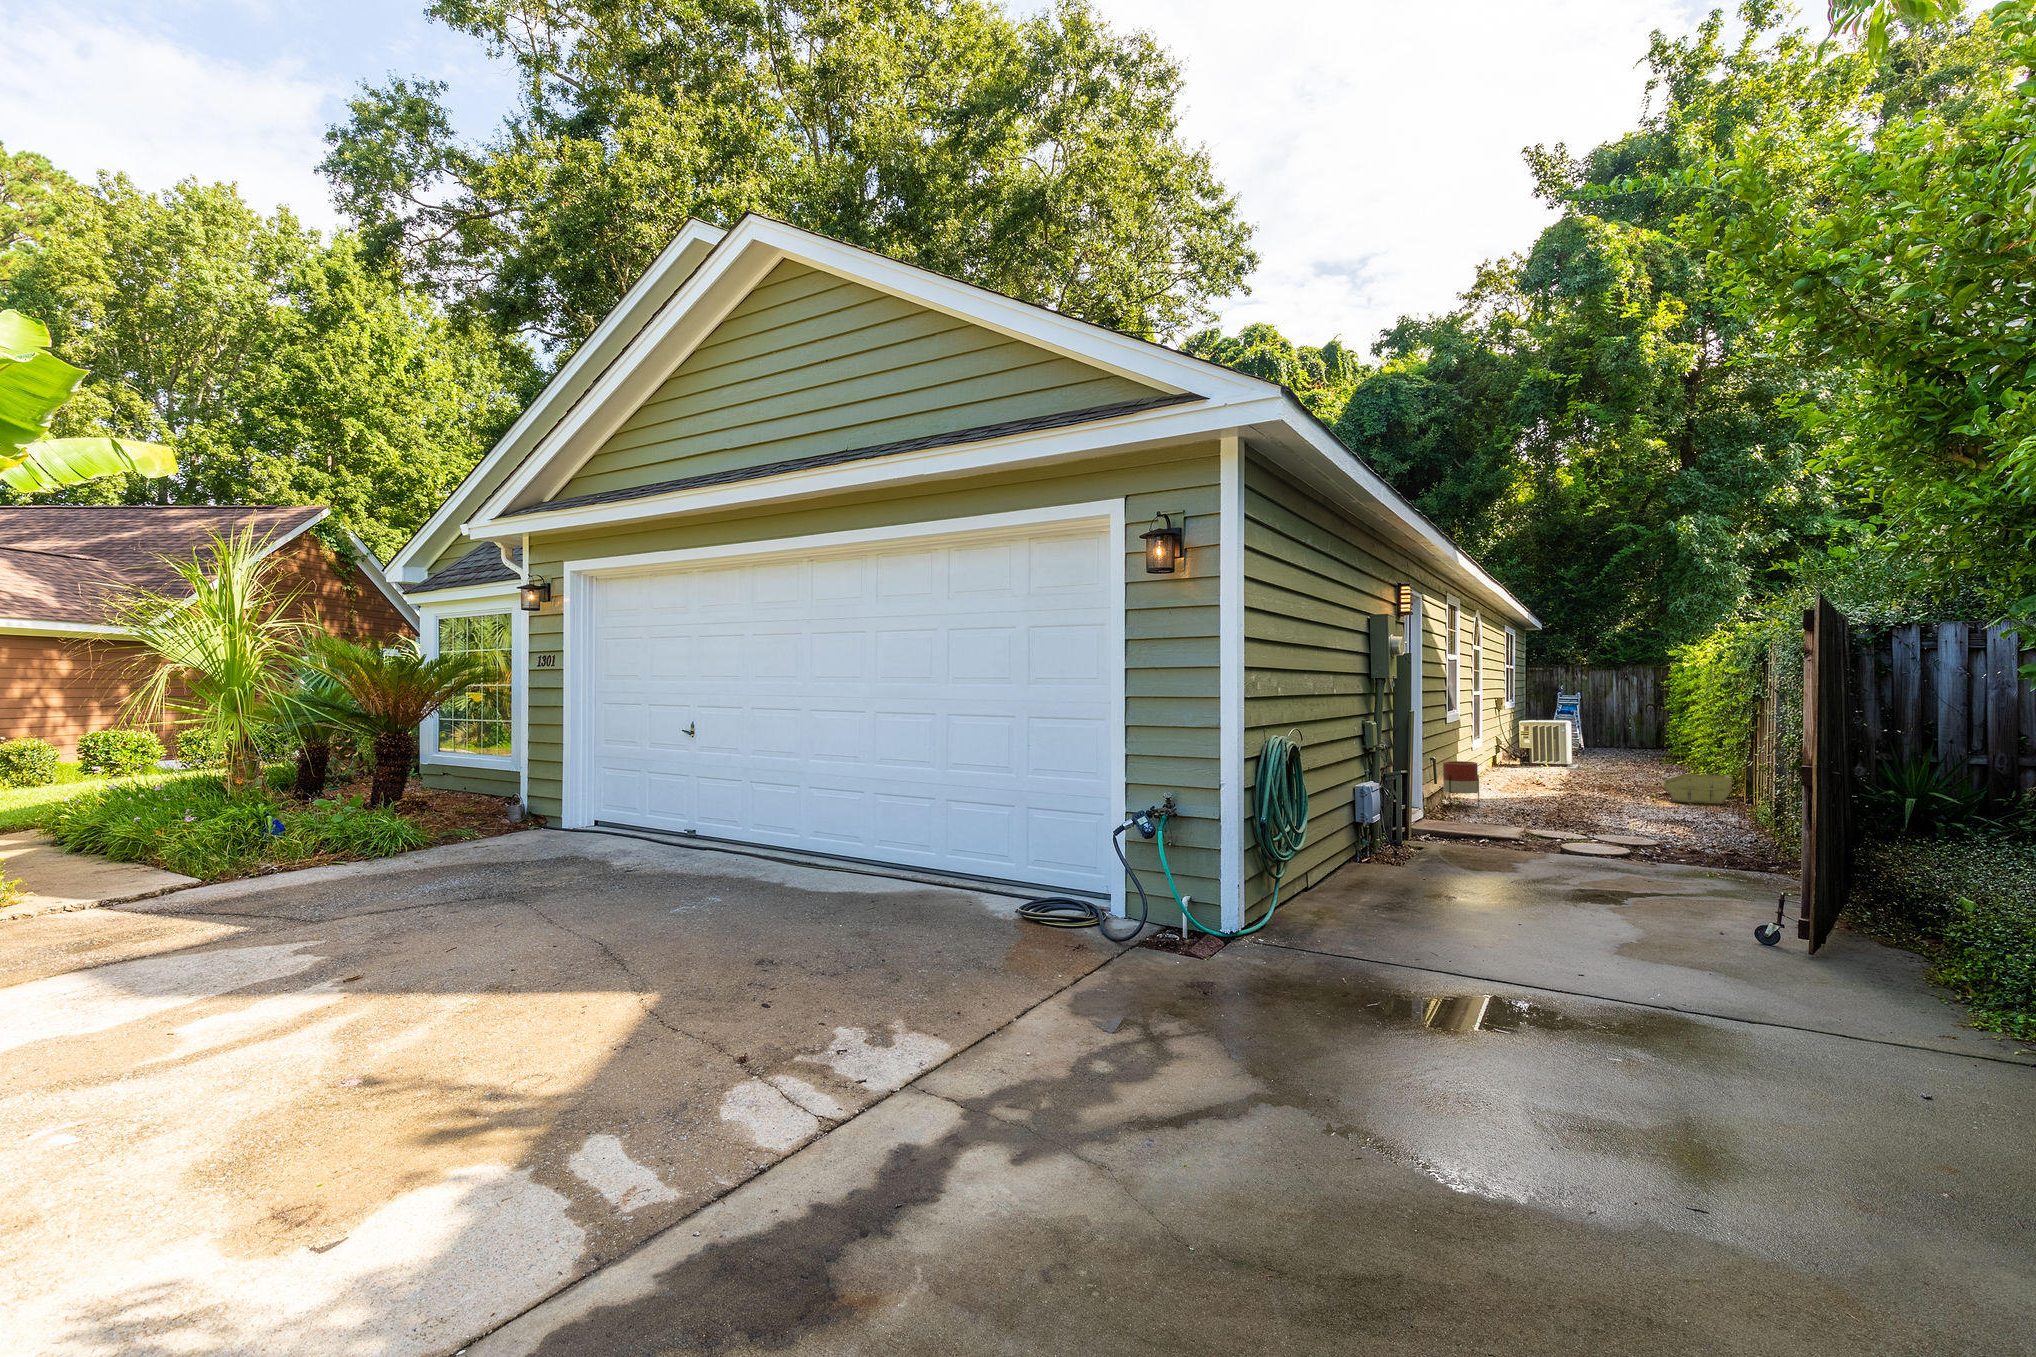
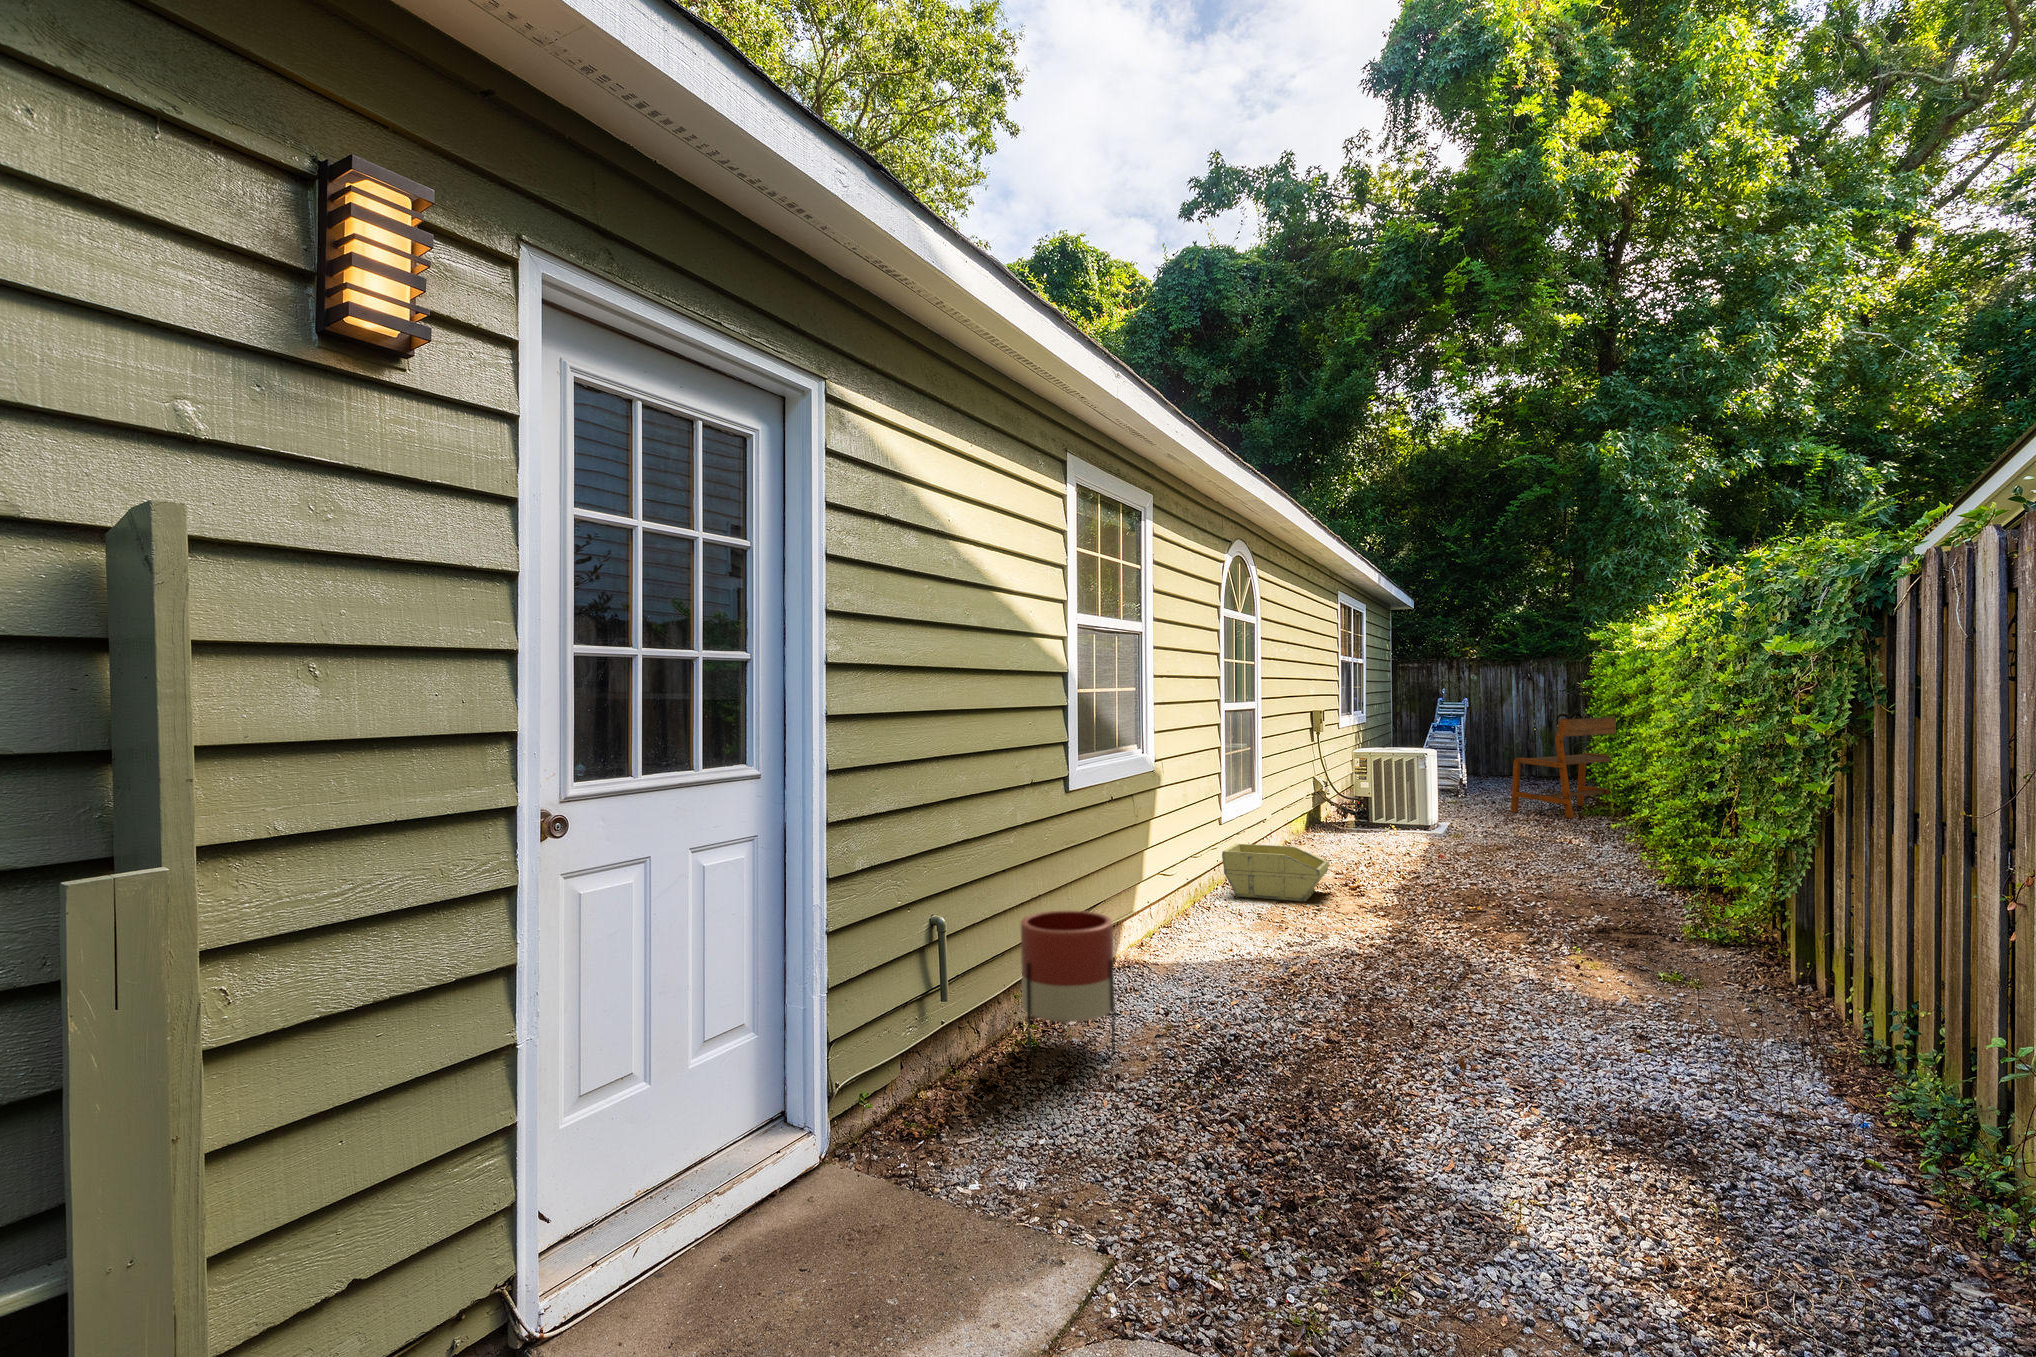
bench: none [1614,704,1690,762] -> present [1511,717,1616,818]
storage bin: present [1662,774,1733,804] -> present [1222,844,1329,902]

